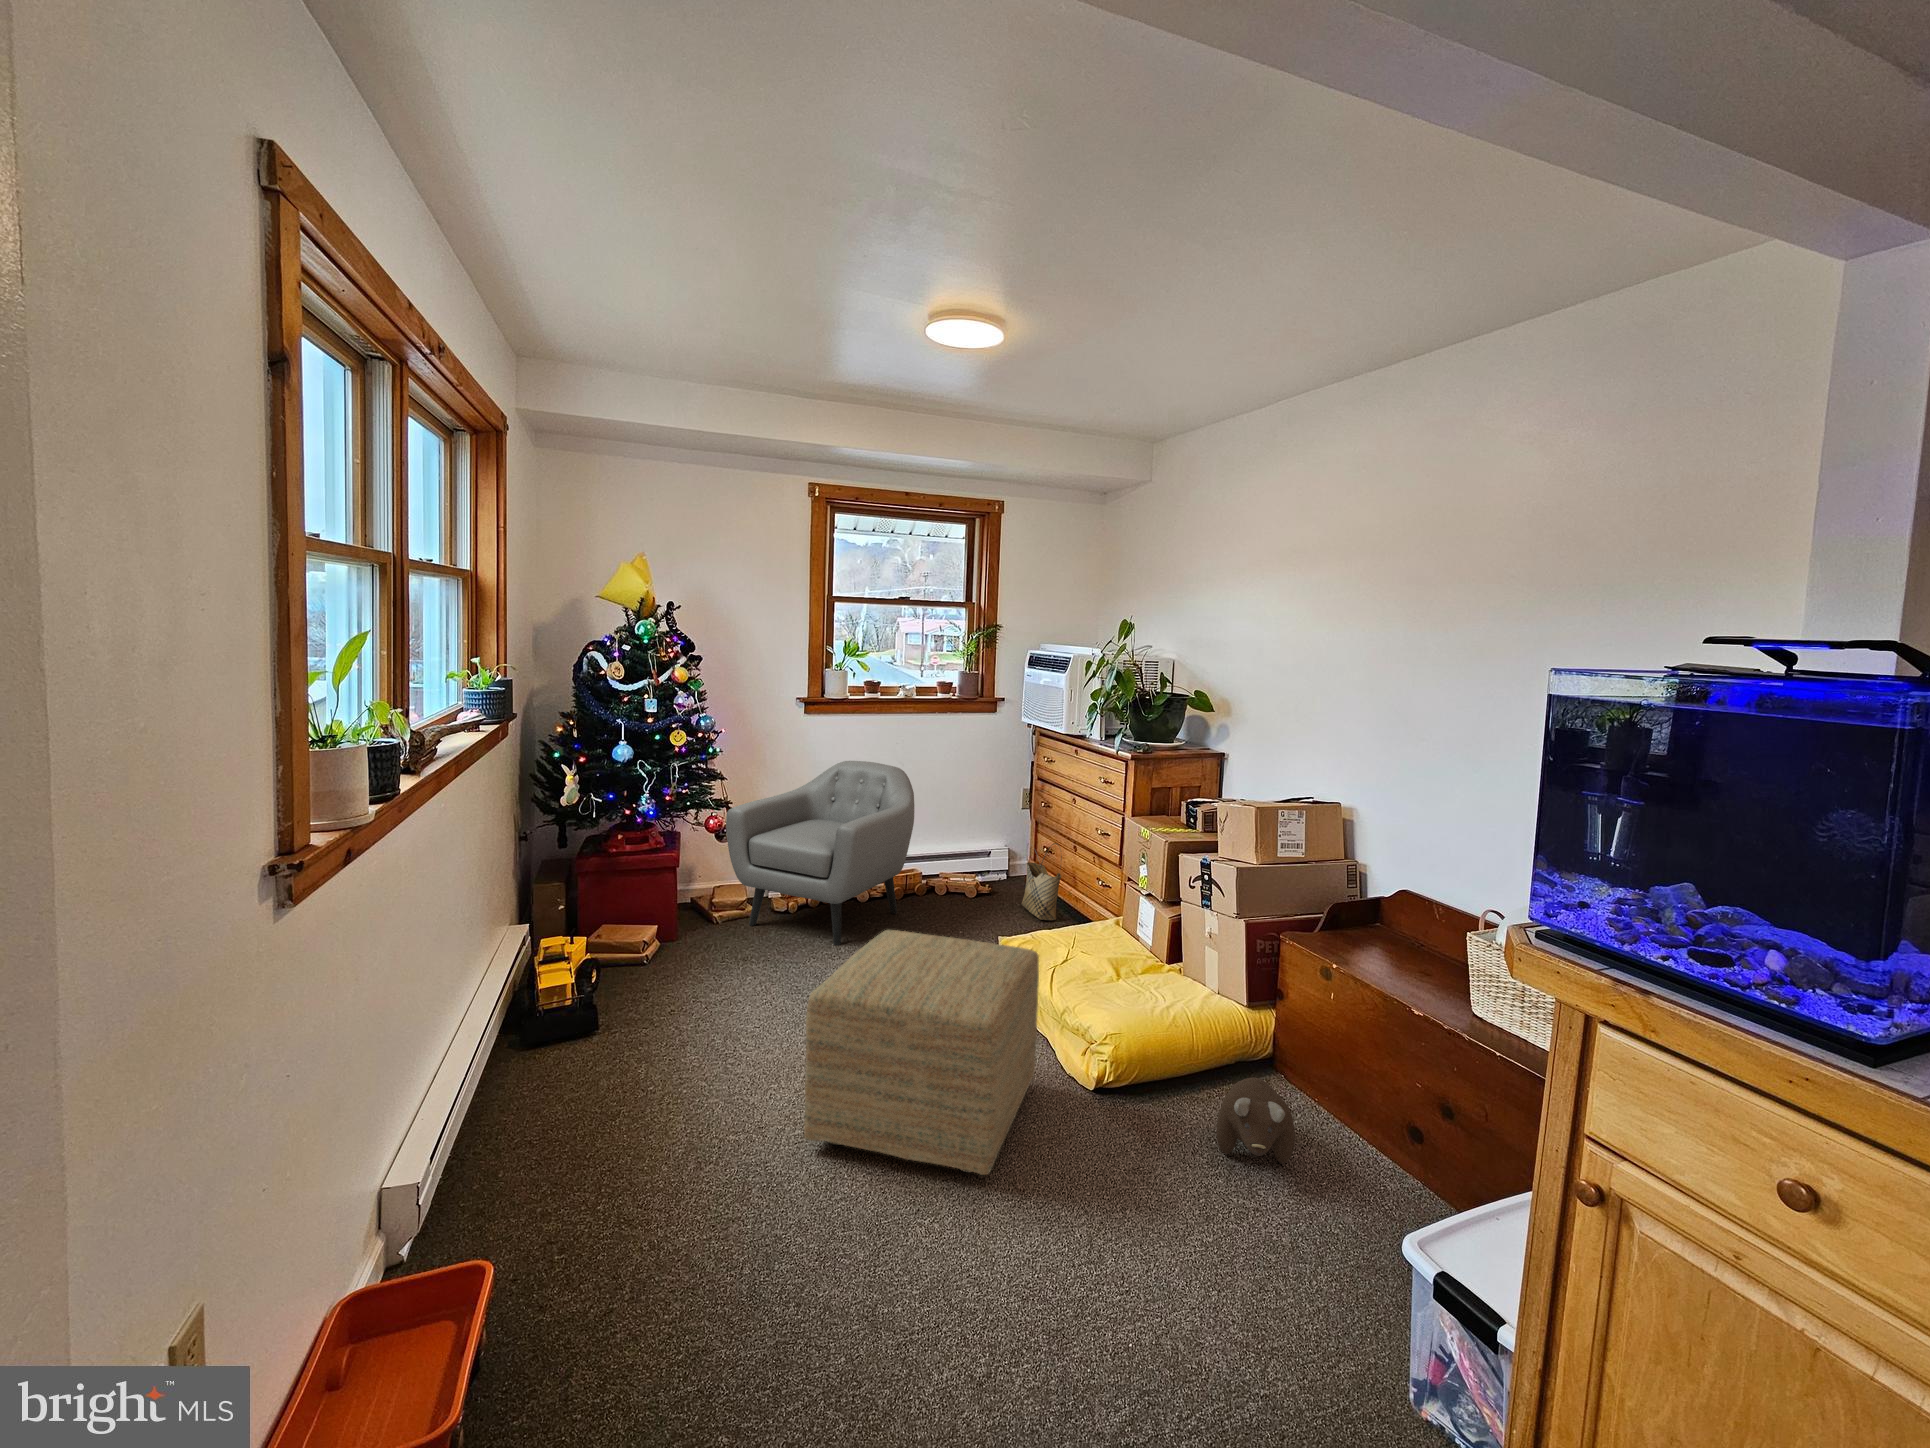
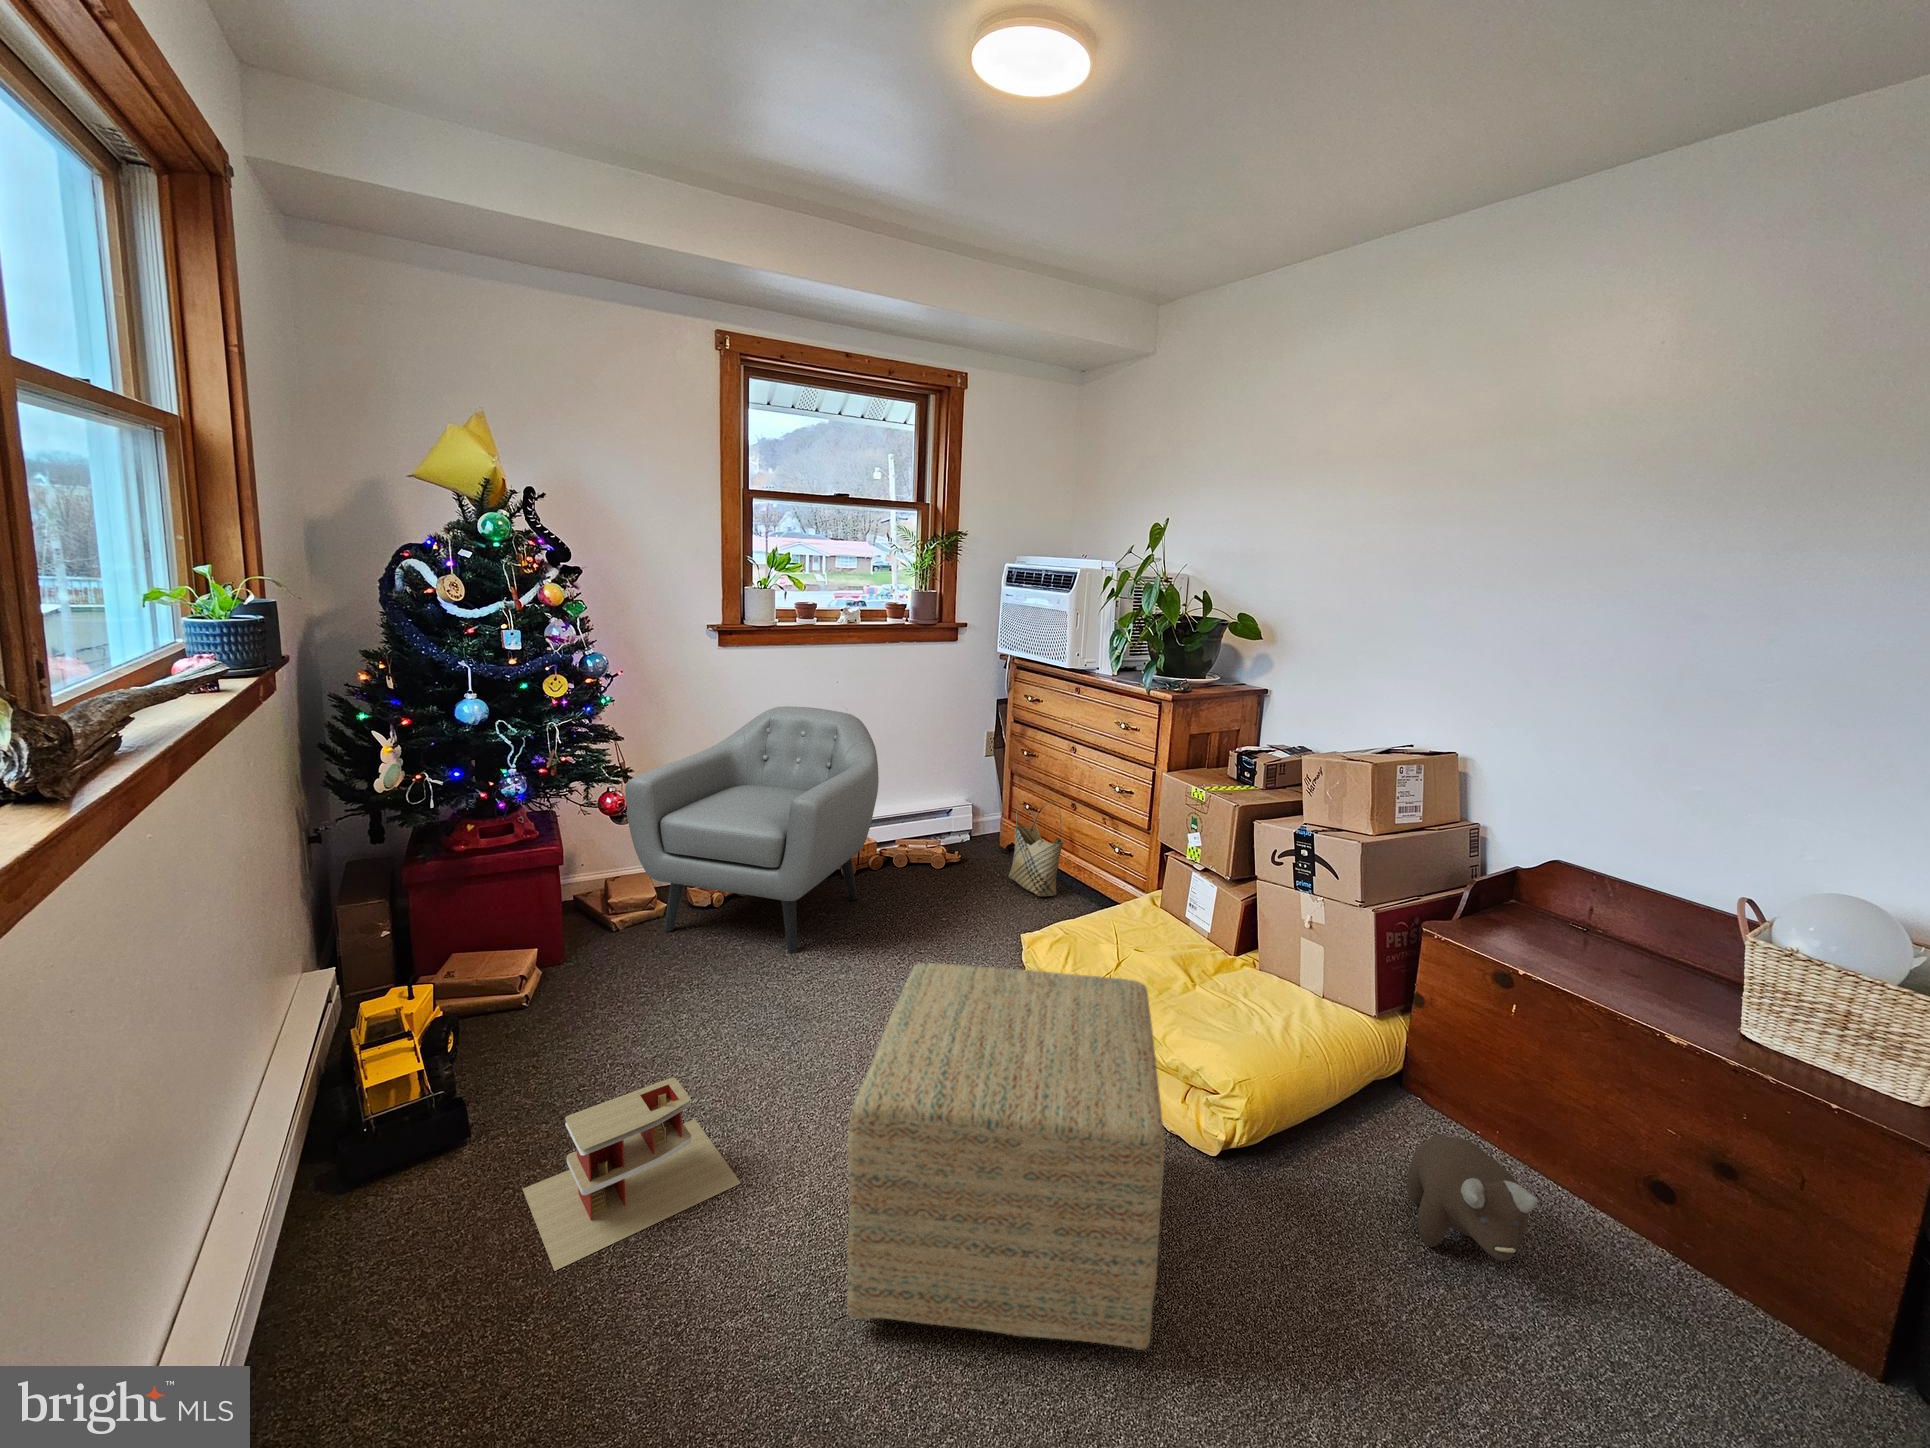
toy house: none [626,999,761,1102] -> present [523,1077,741,1271]

